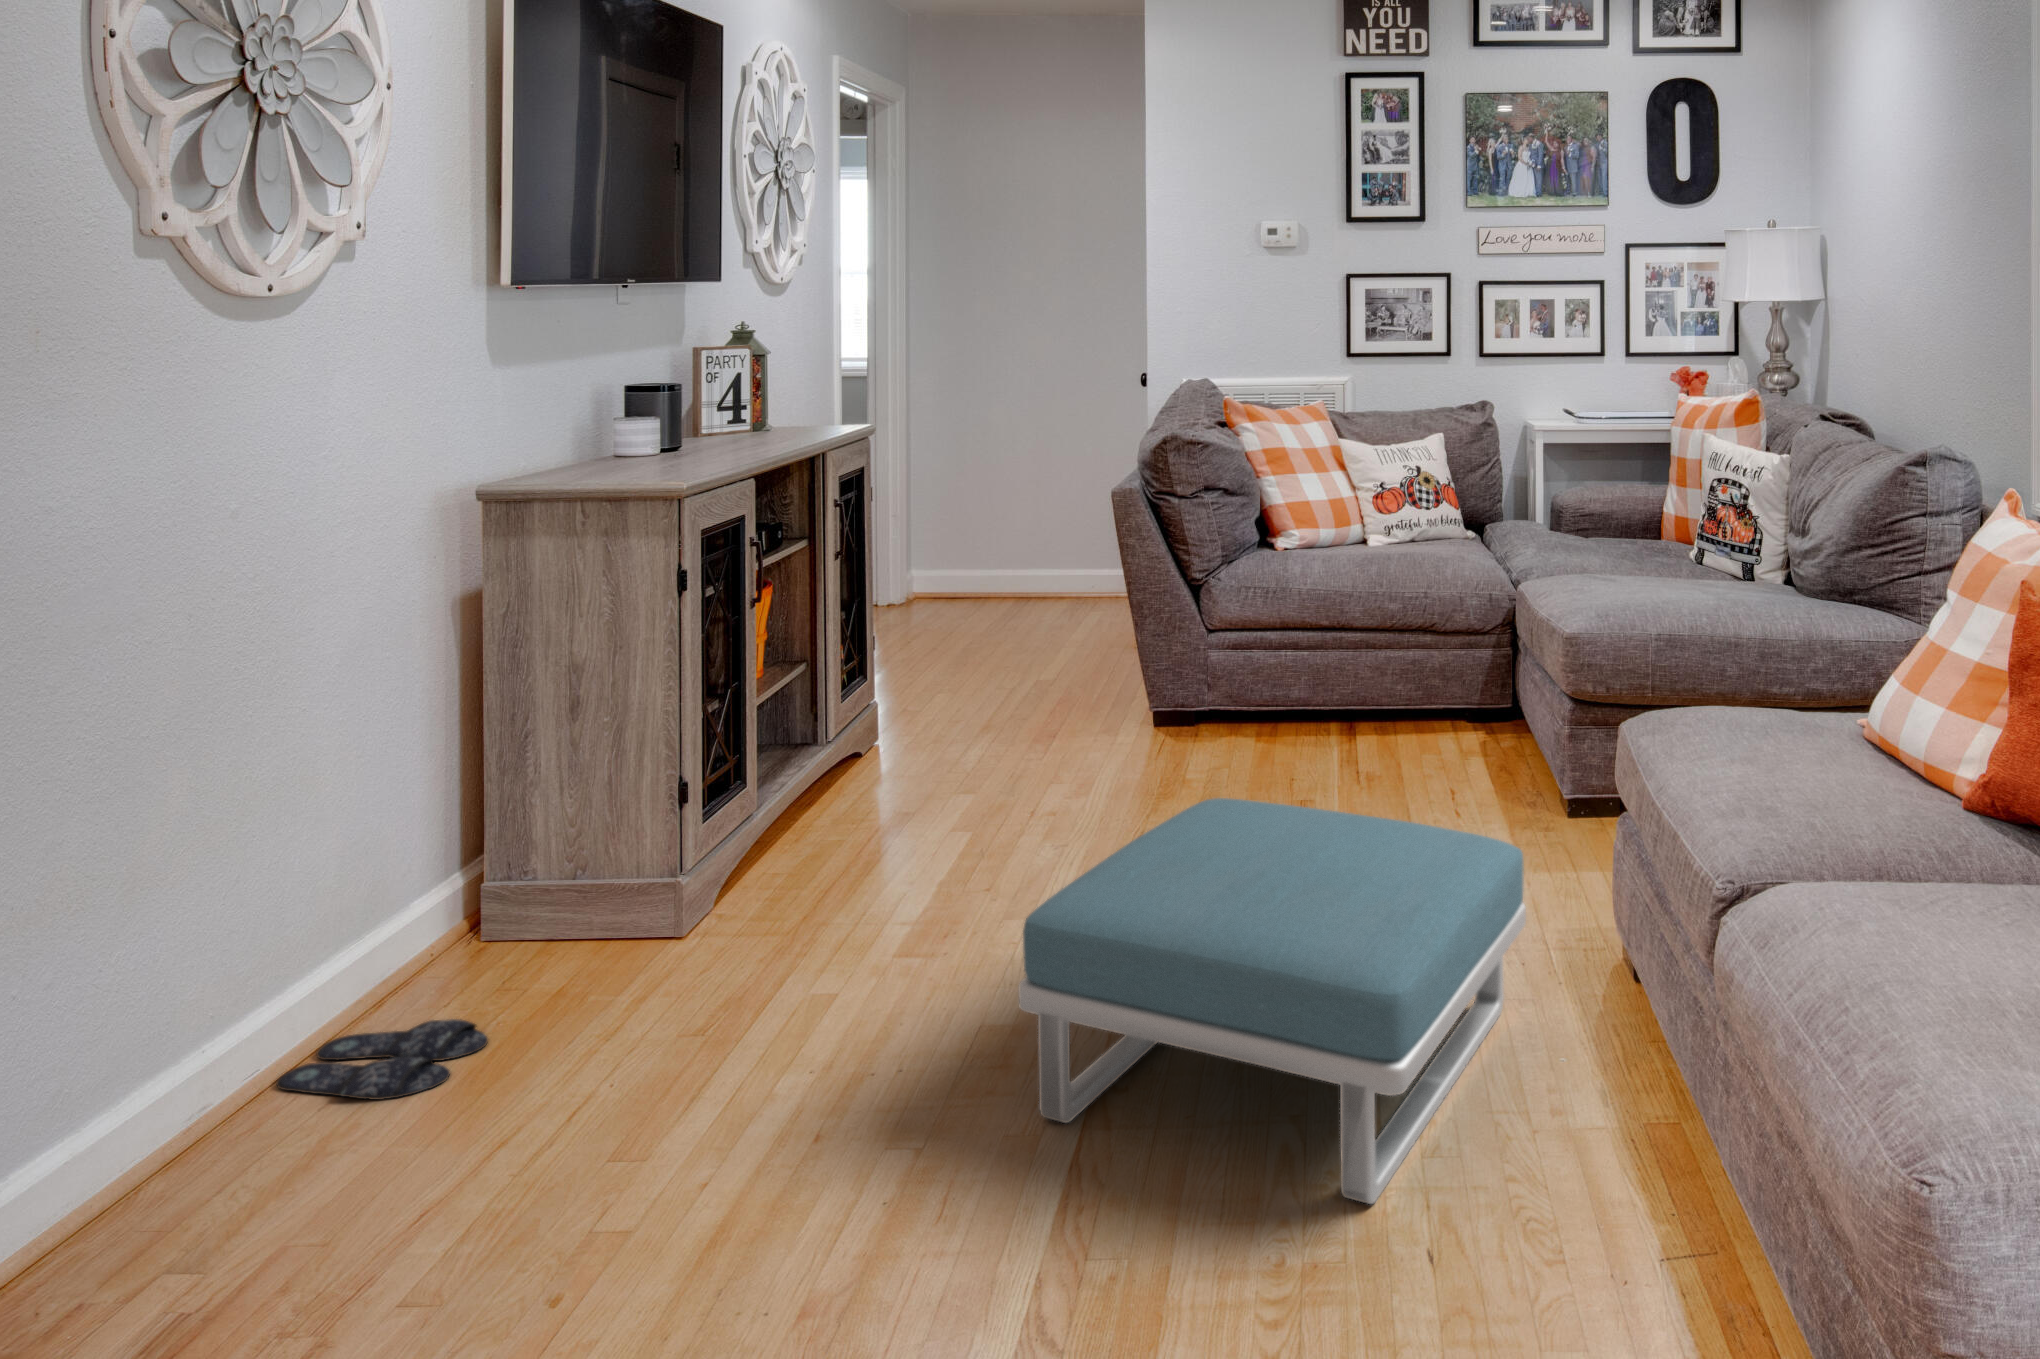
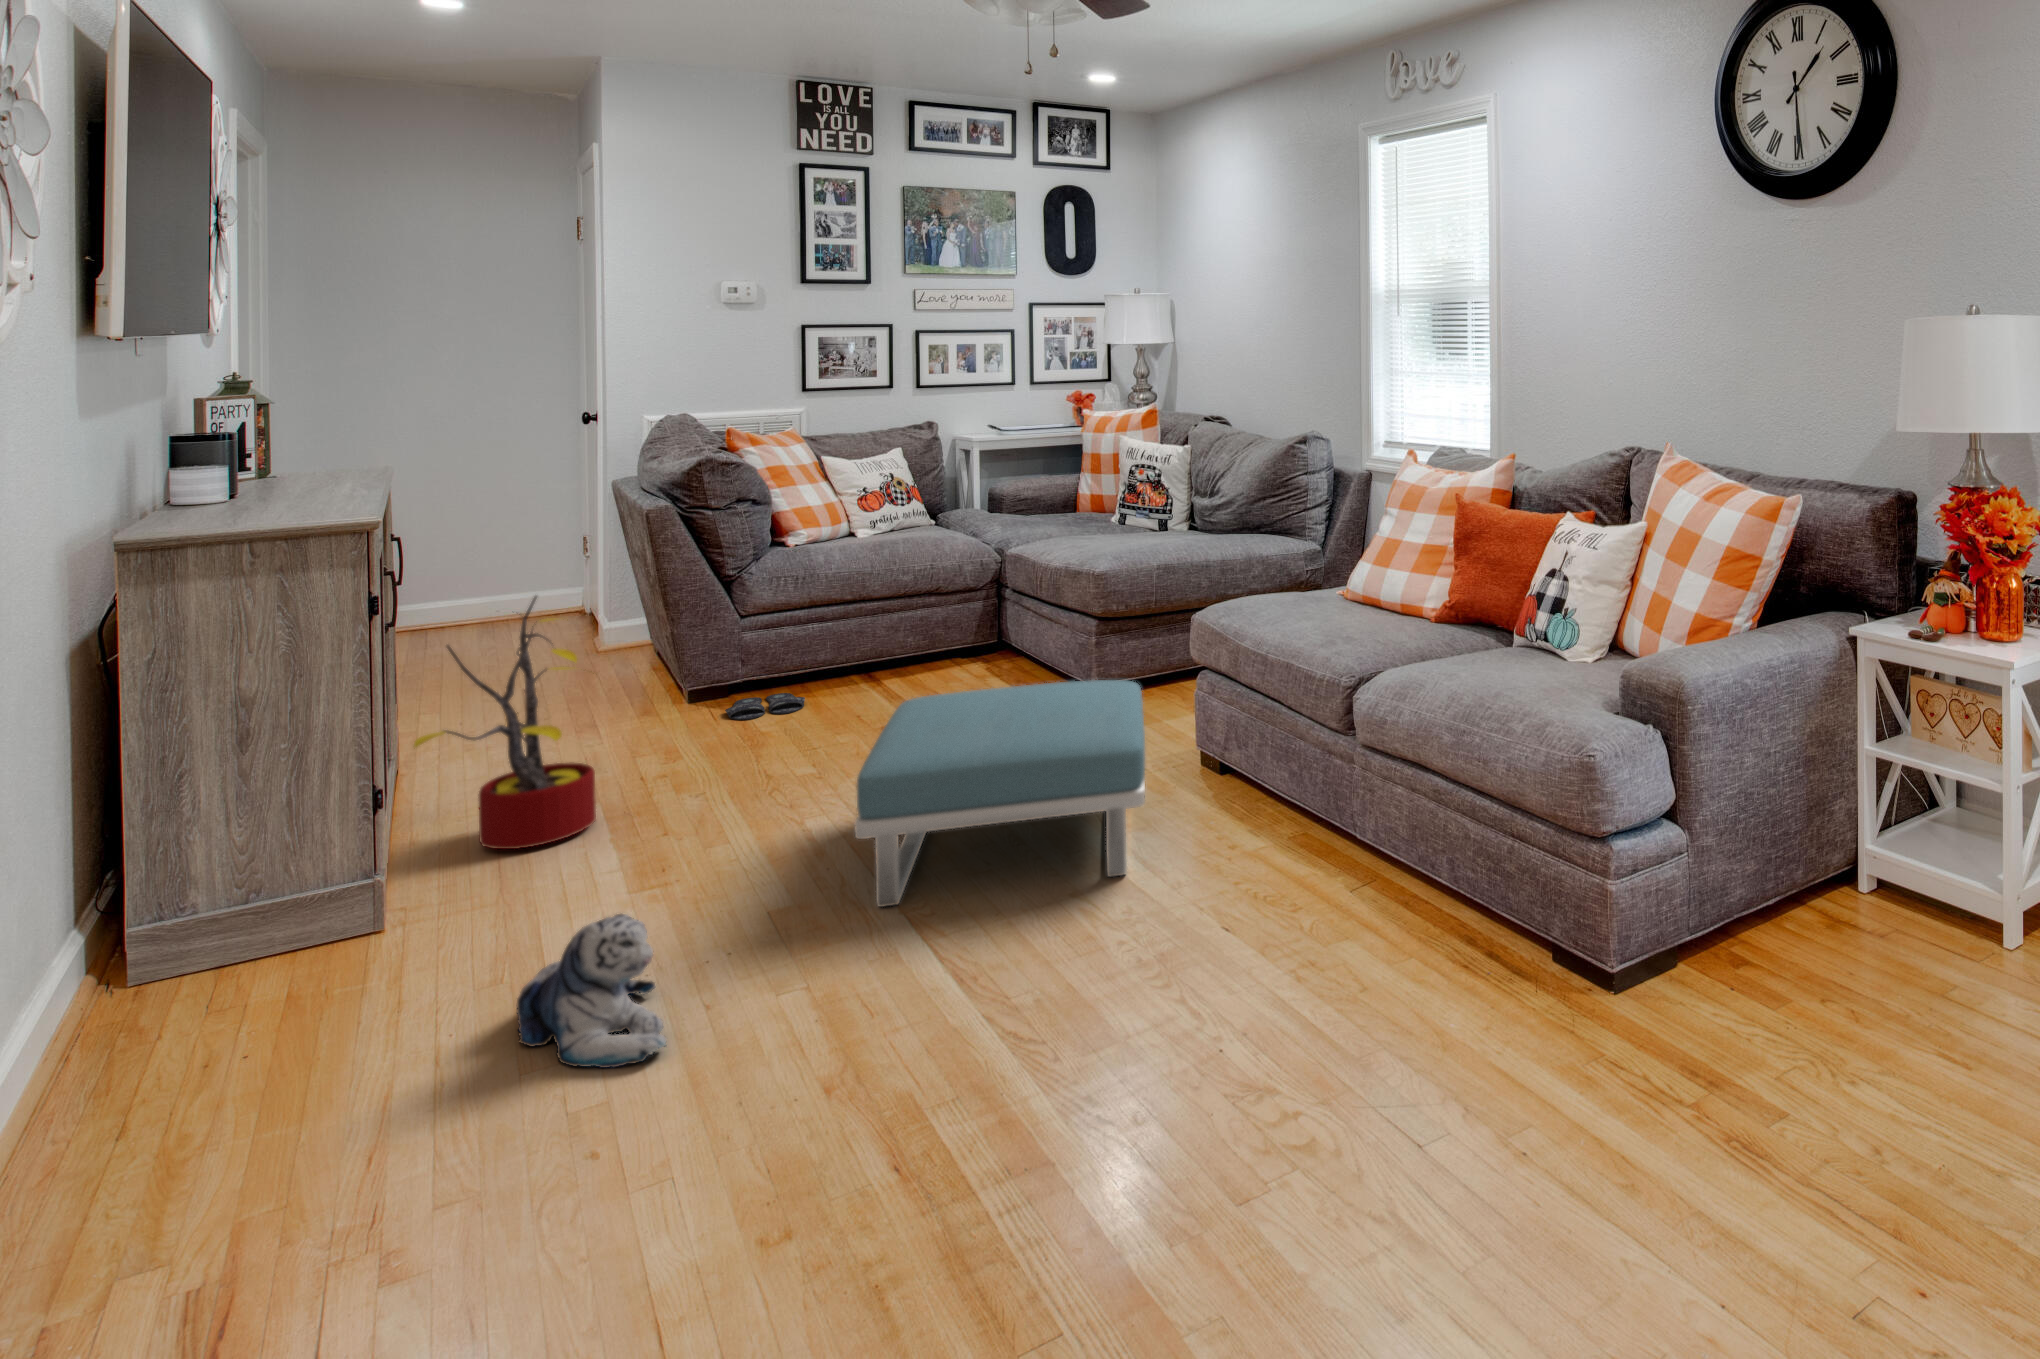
decorative plant: none [729,580,980,878] -> present [414,596,596,849]
slippers: present [276,1019,488,1100] -> present [725,693,805,720]
plush toy: none [573,1042,740,1272] -> present [517,914,666,1068]

